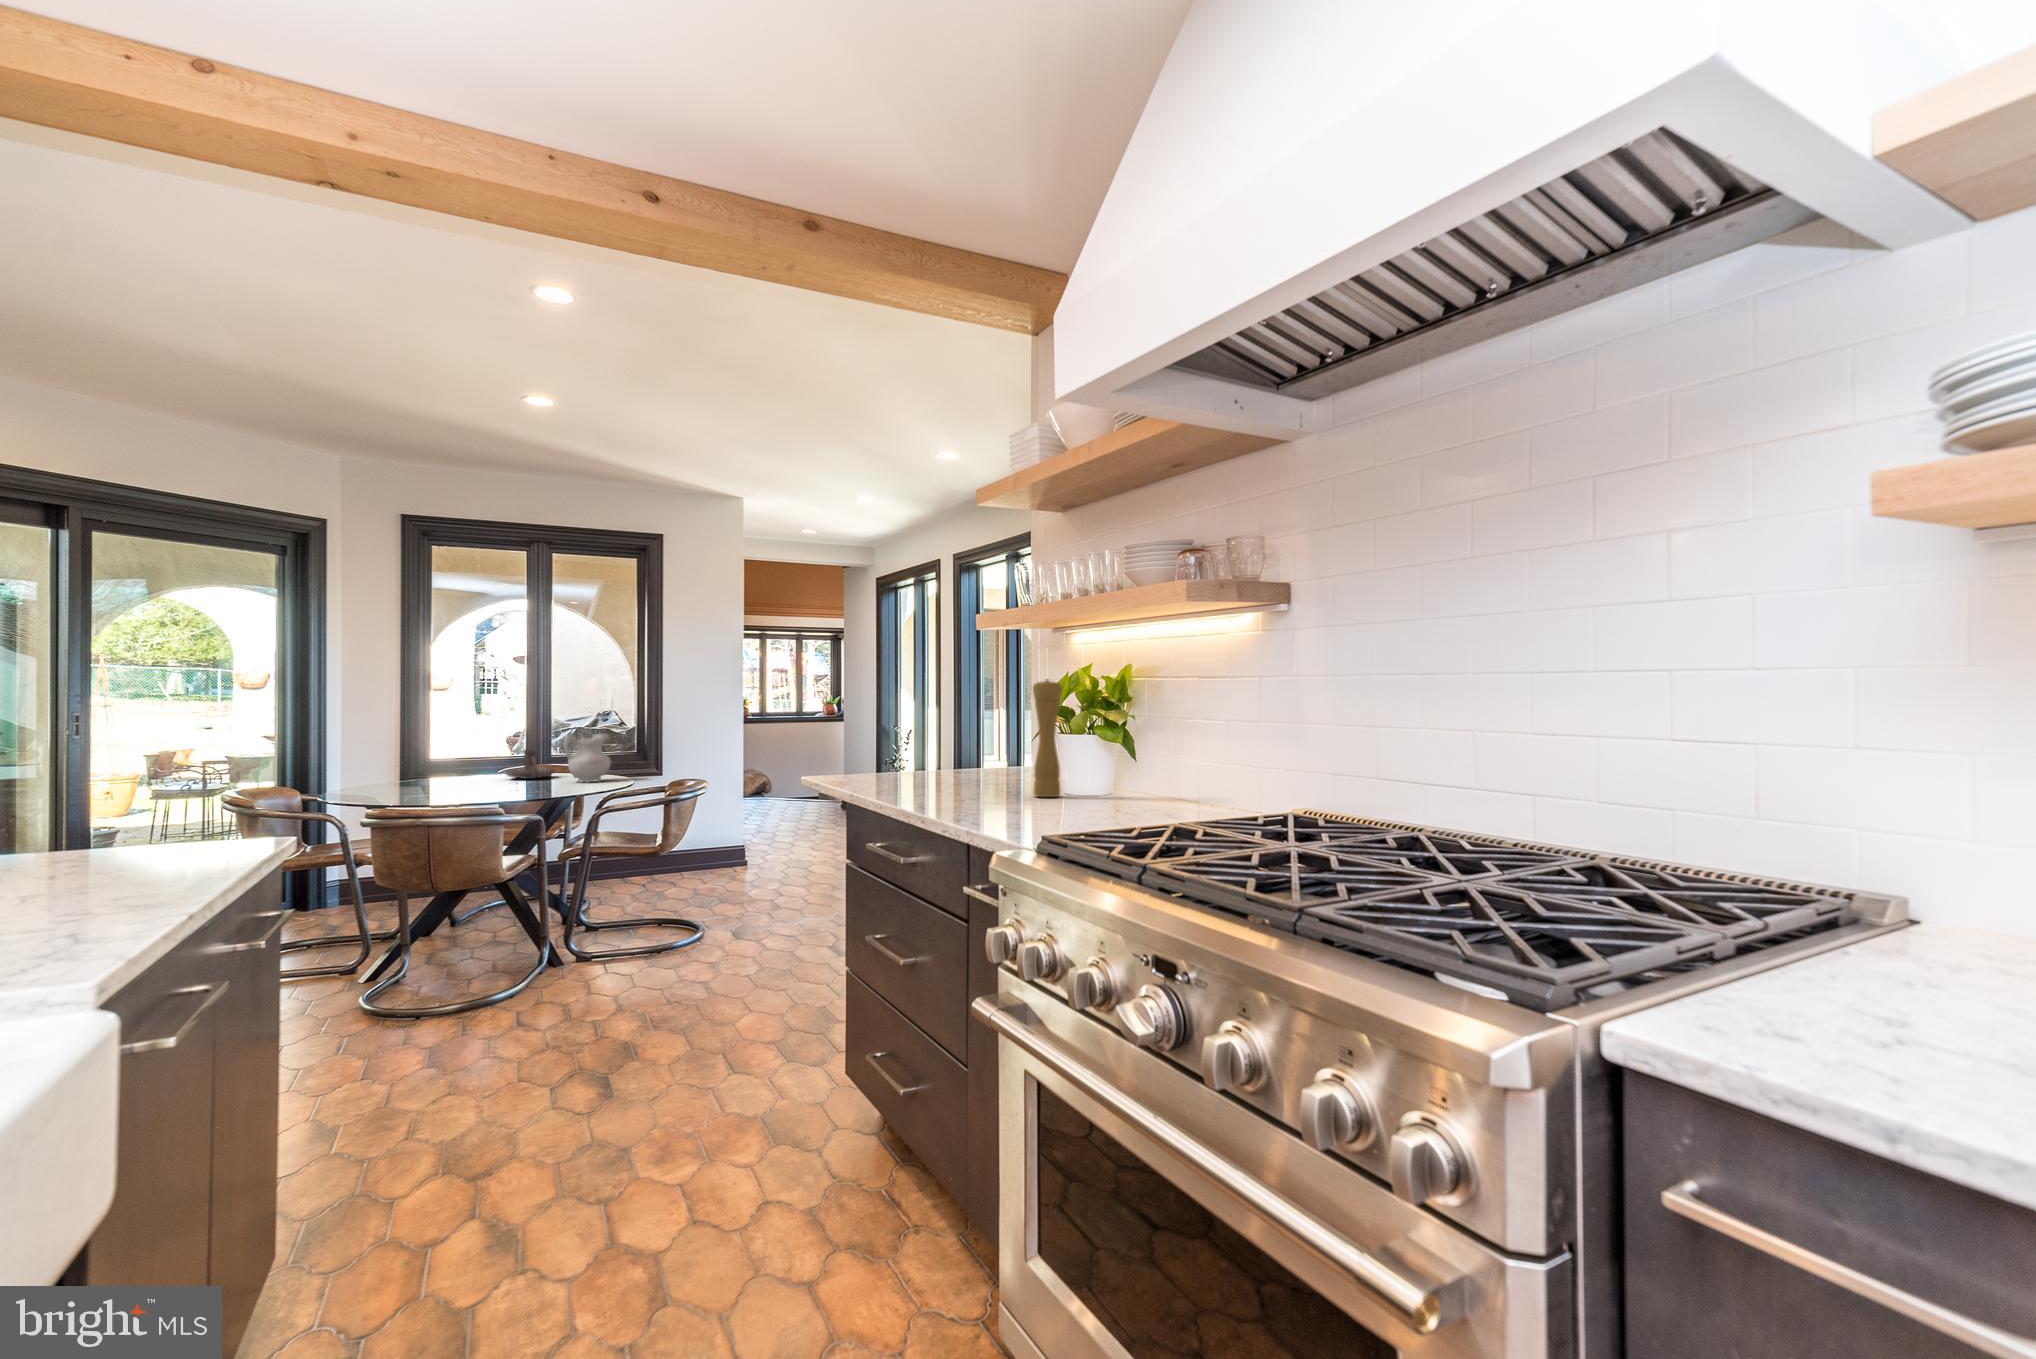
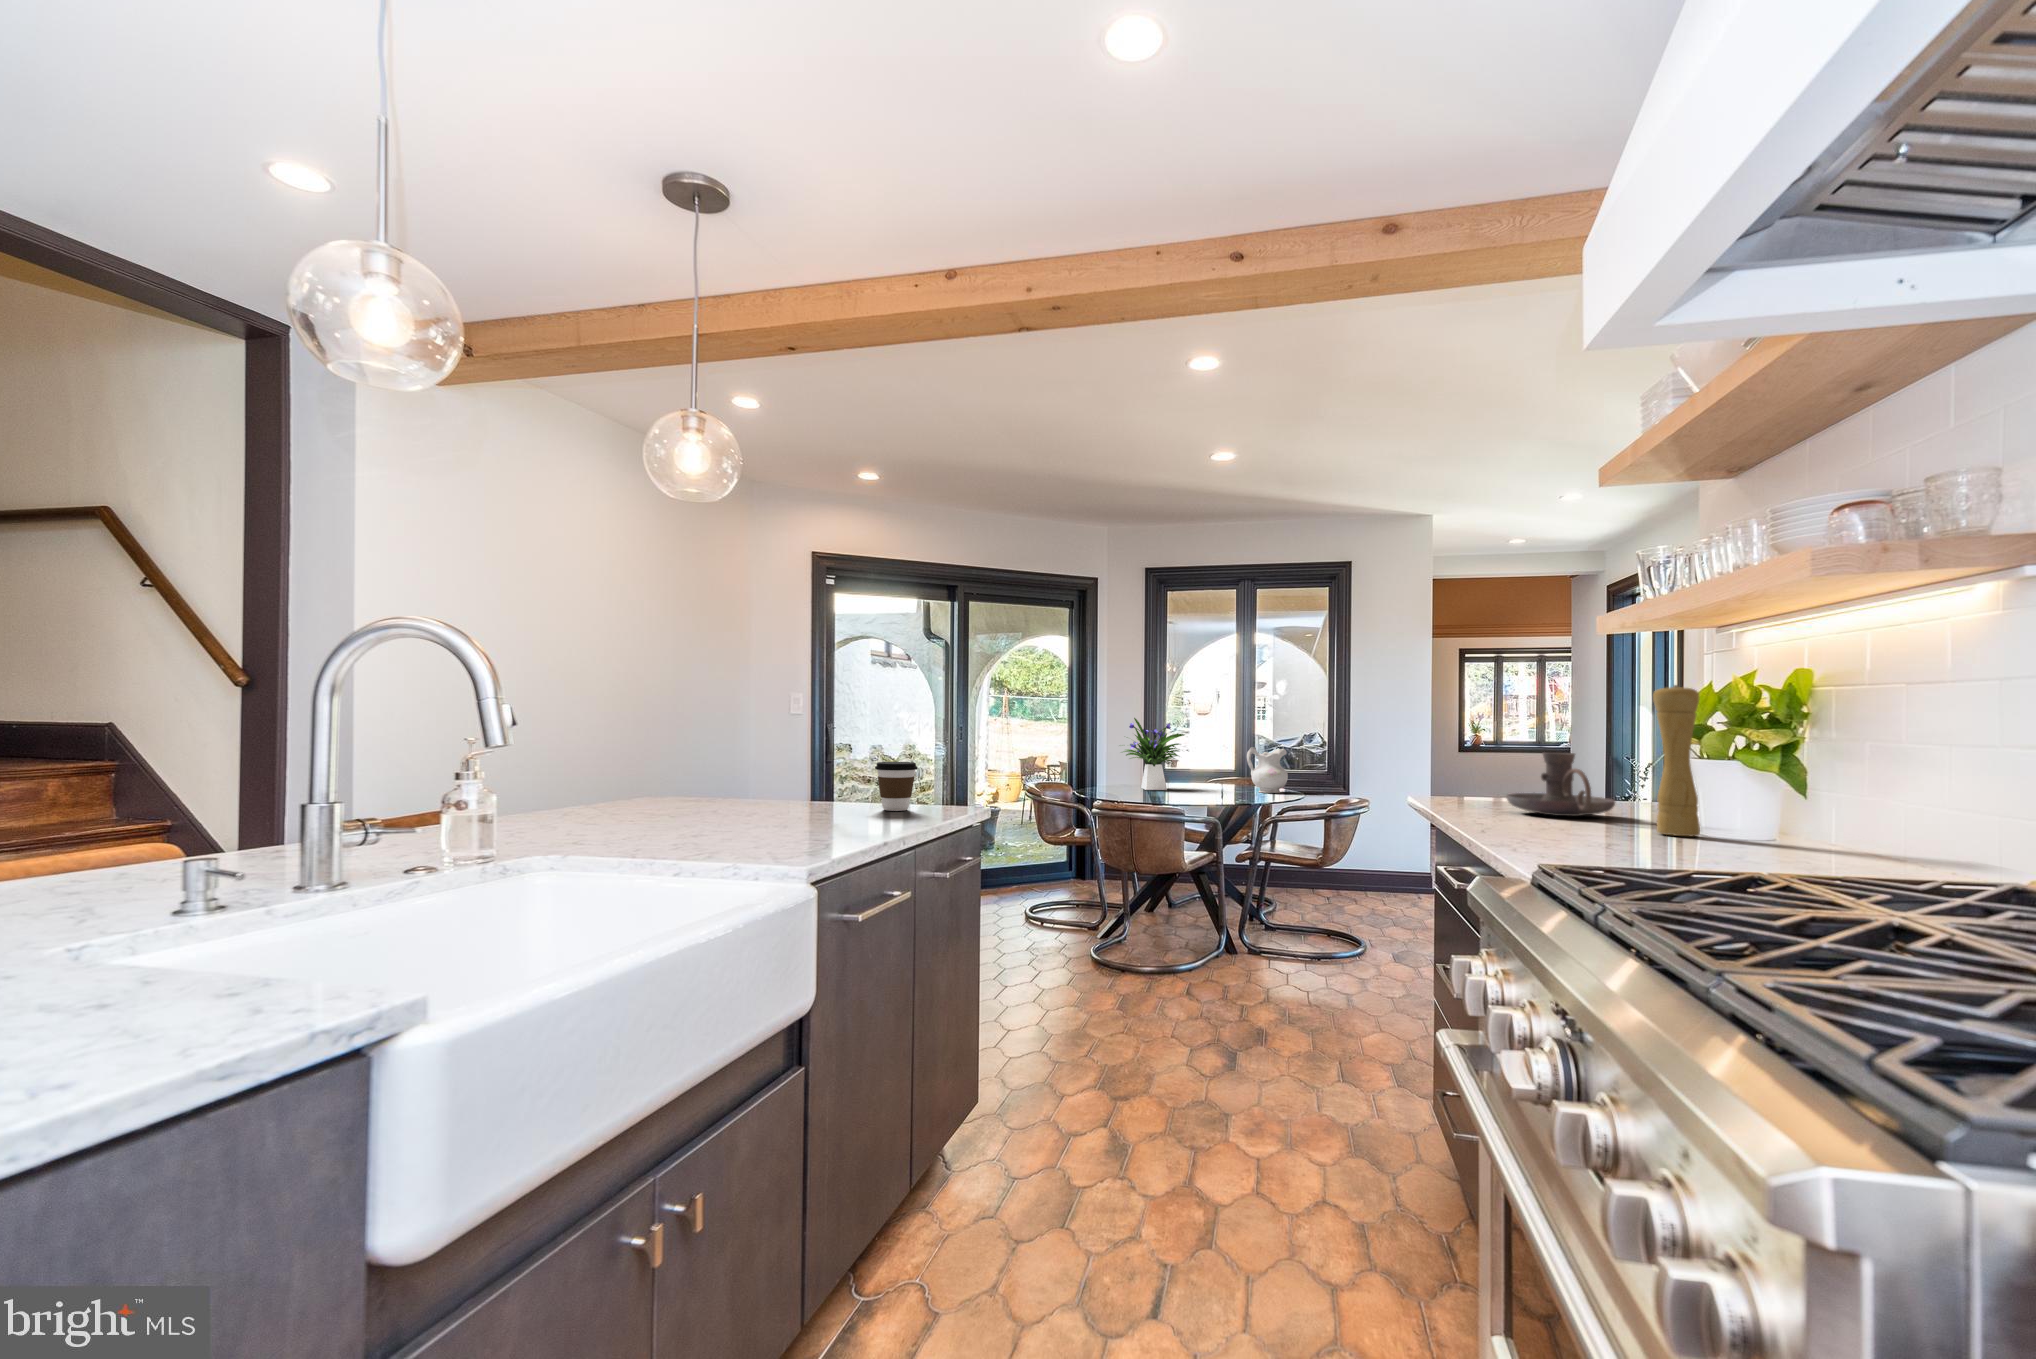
flower arrangement: none [387,704,484,792] -> present [1123,718,1185,790]
candle holder: present [505,749,554,779] -> present [1506,752,1615,816]
coffee cup: none [82,800,179,883] -> present [875,762,918,811]

